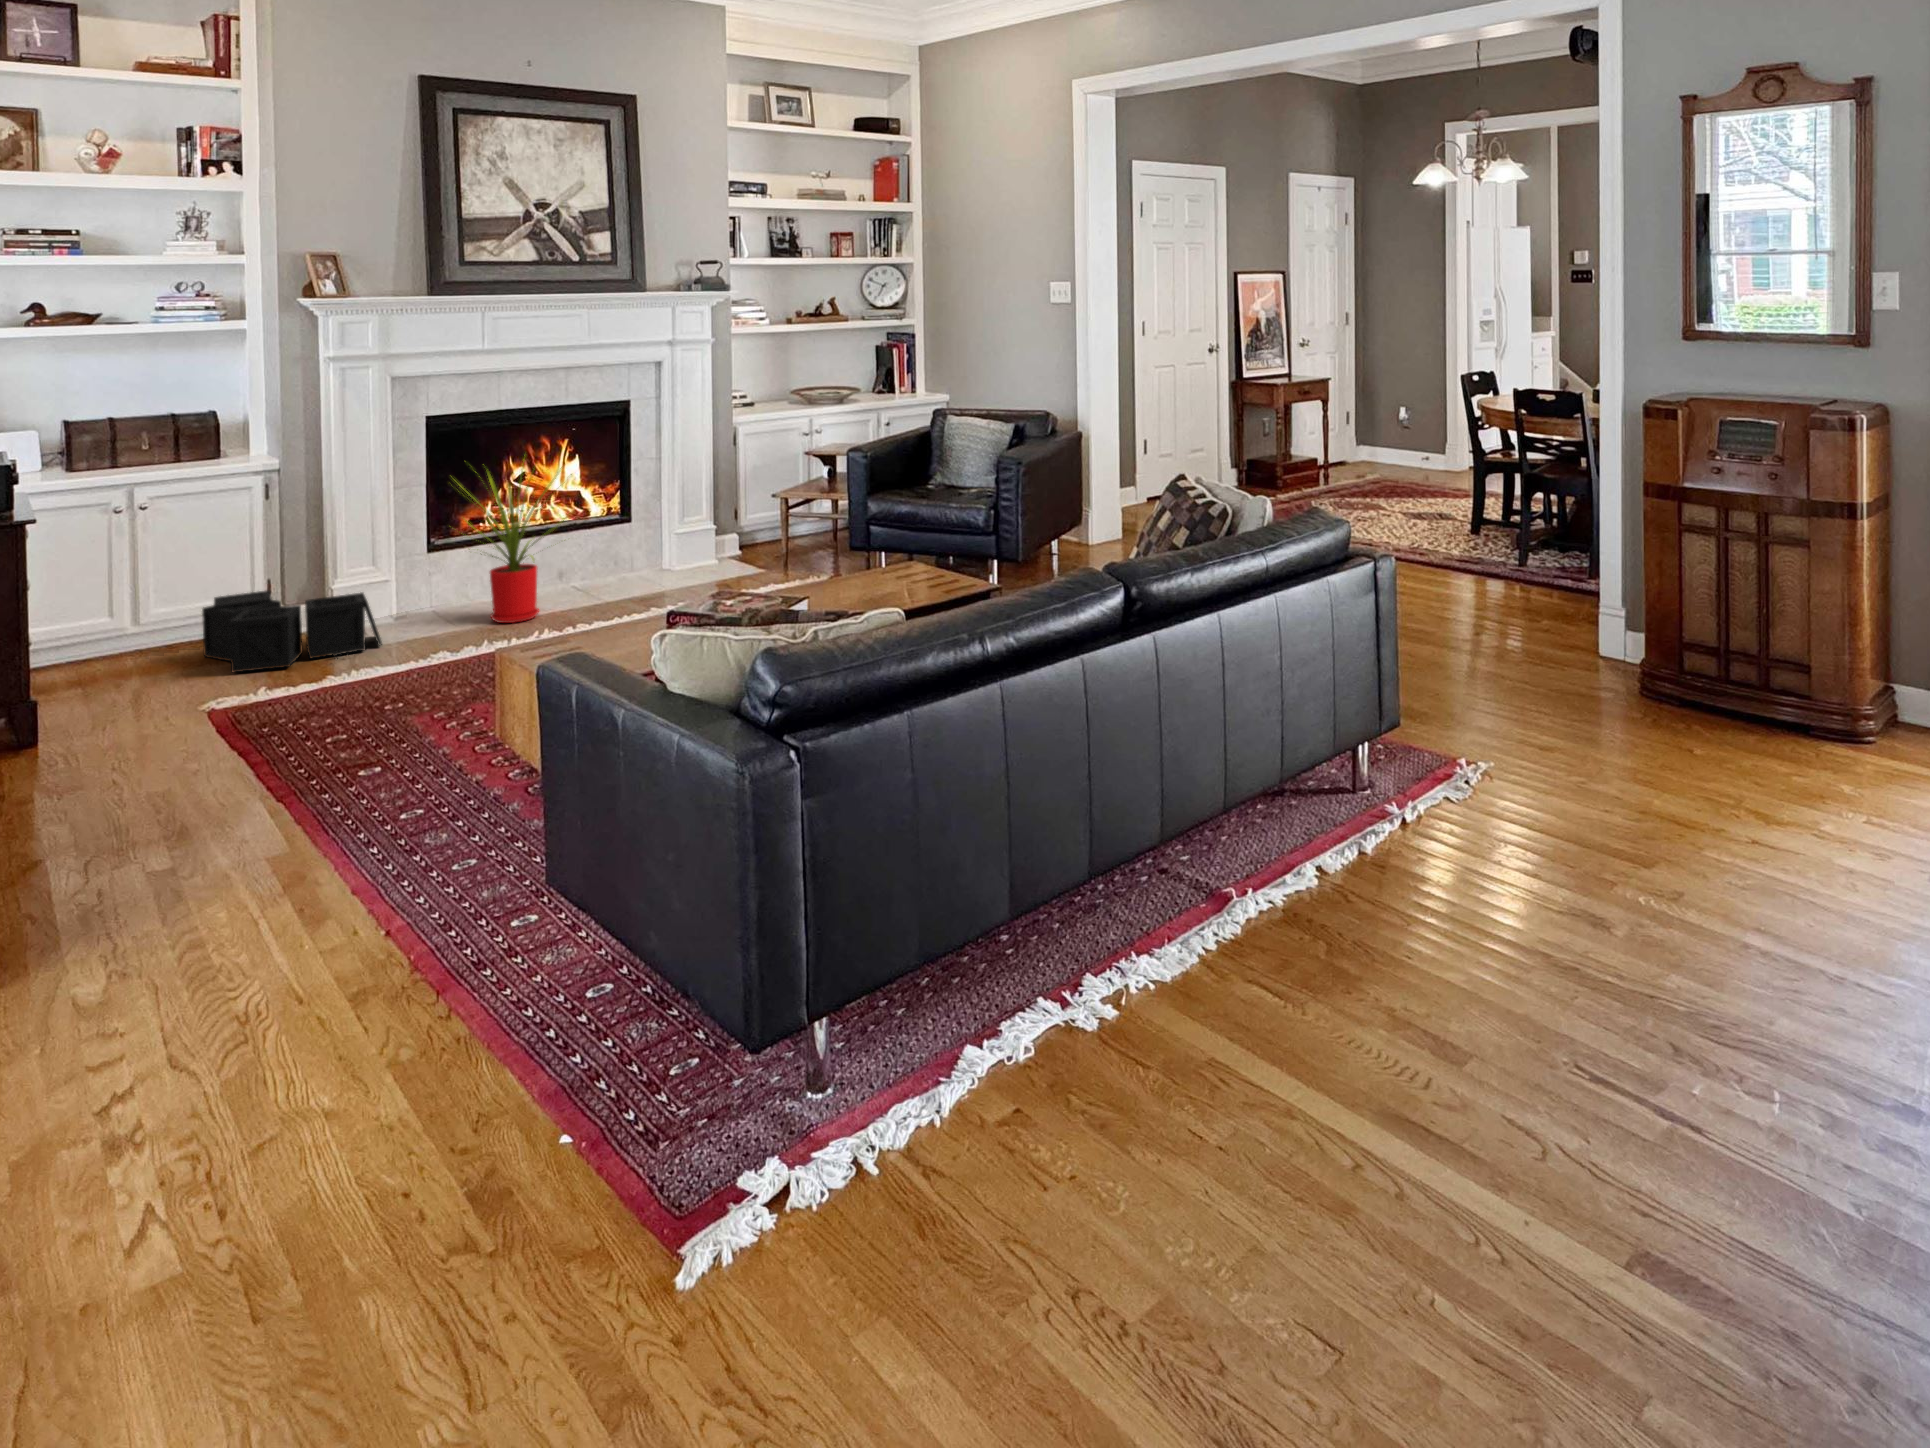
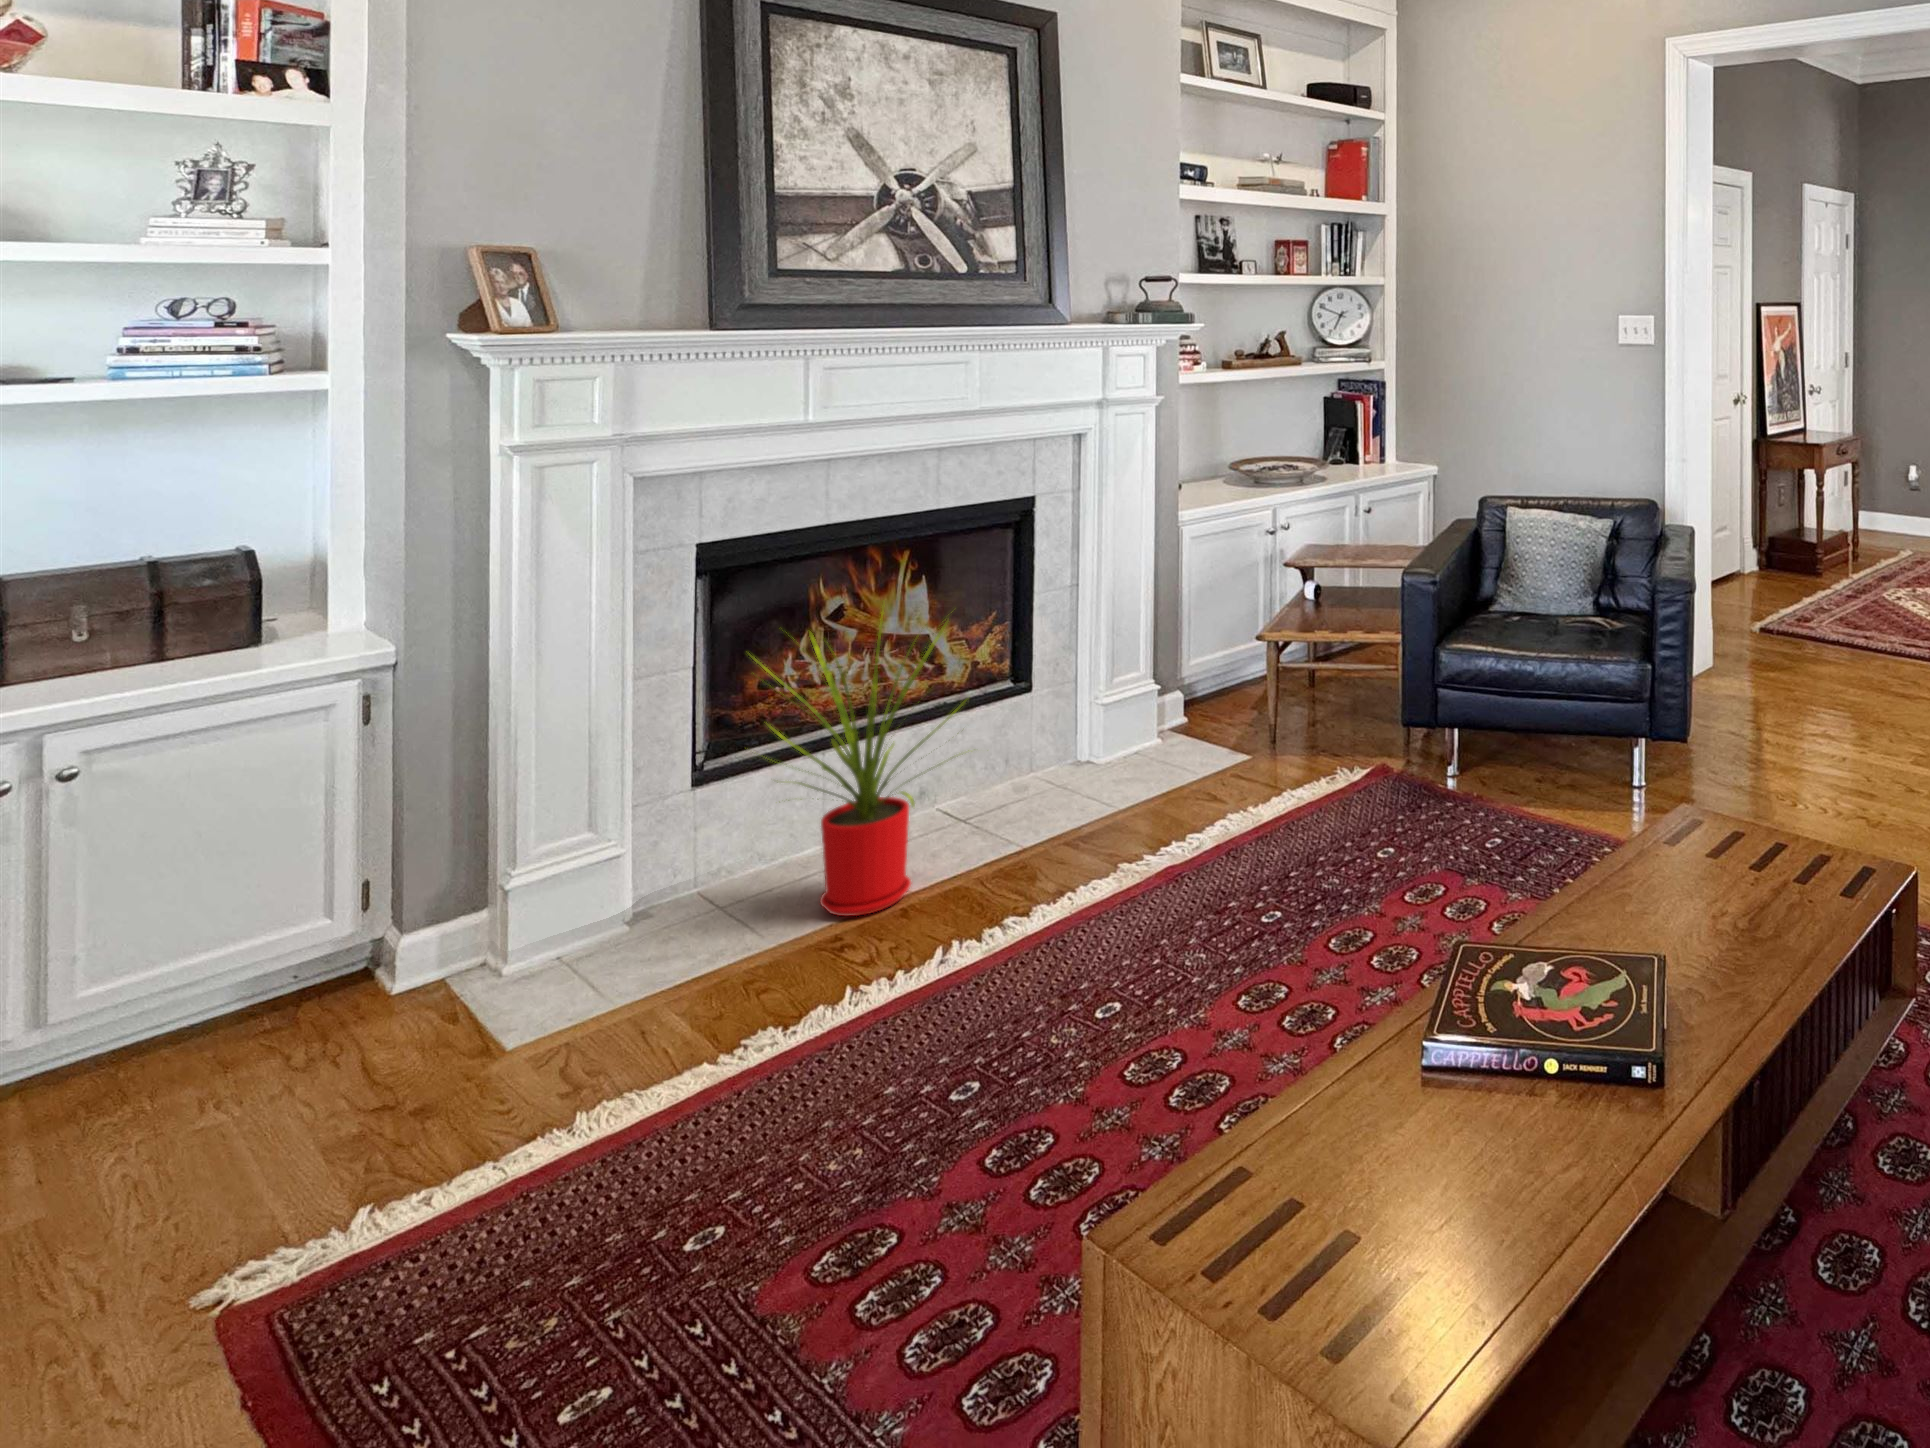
storage bin: present [202,590,382,672] -> none [202,894,615,1136]

